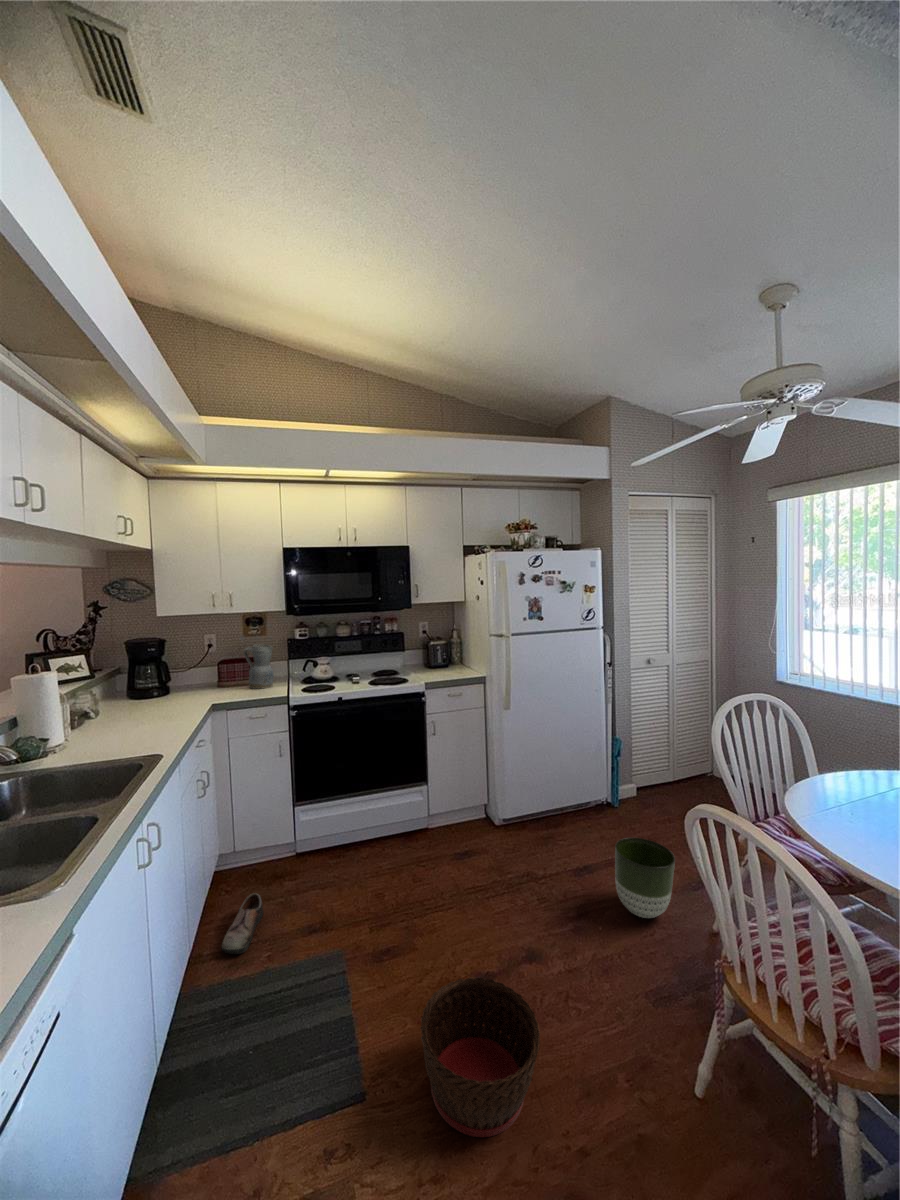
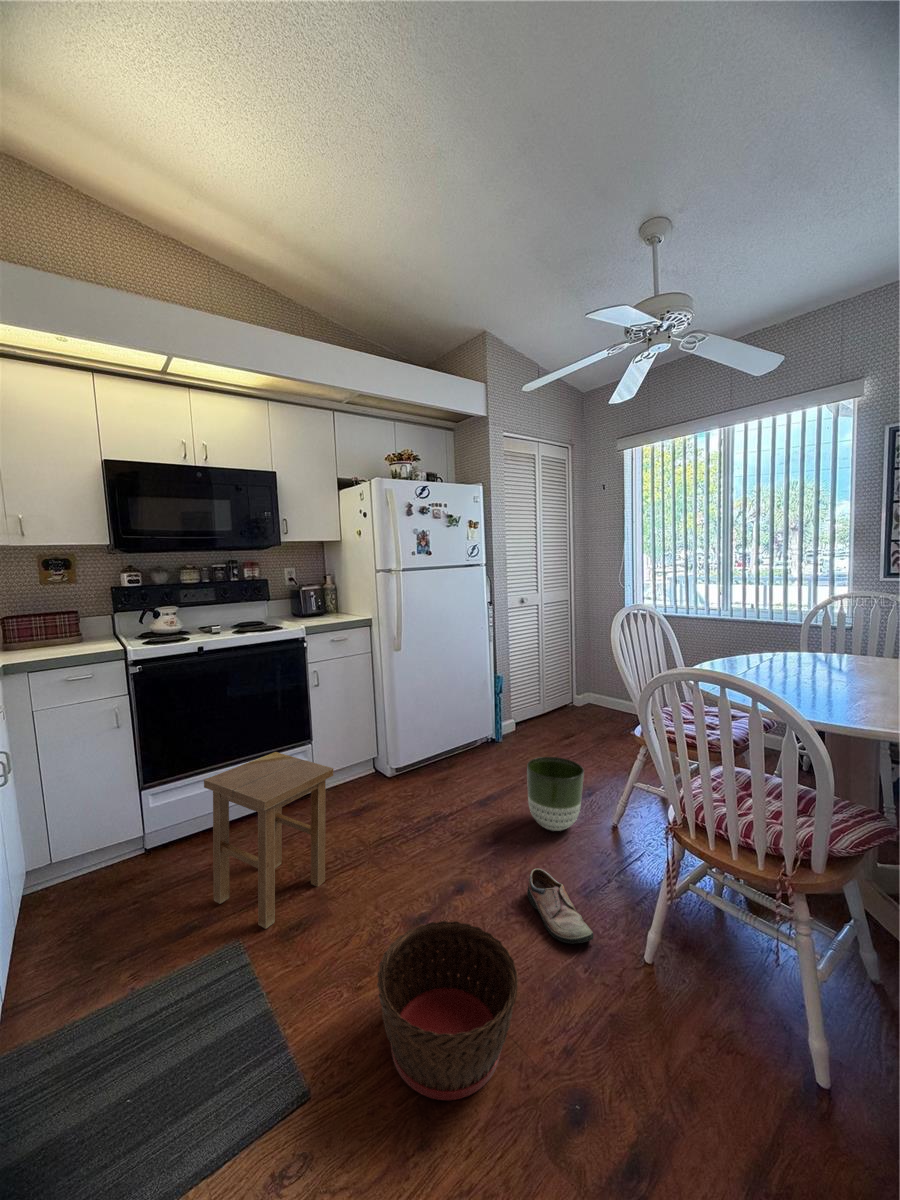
ceramic pitcher: present [244,644,273,689] -> none [46,589,95,647]
stool: none [330,794,428,943] -> present [204,752,333,929]
shoe: present [221,893,263,954] -> present [527,869,593,943]

